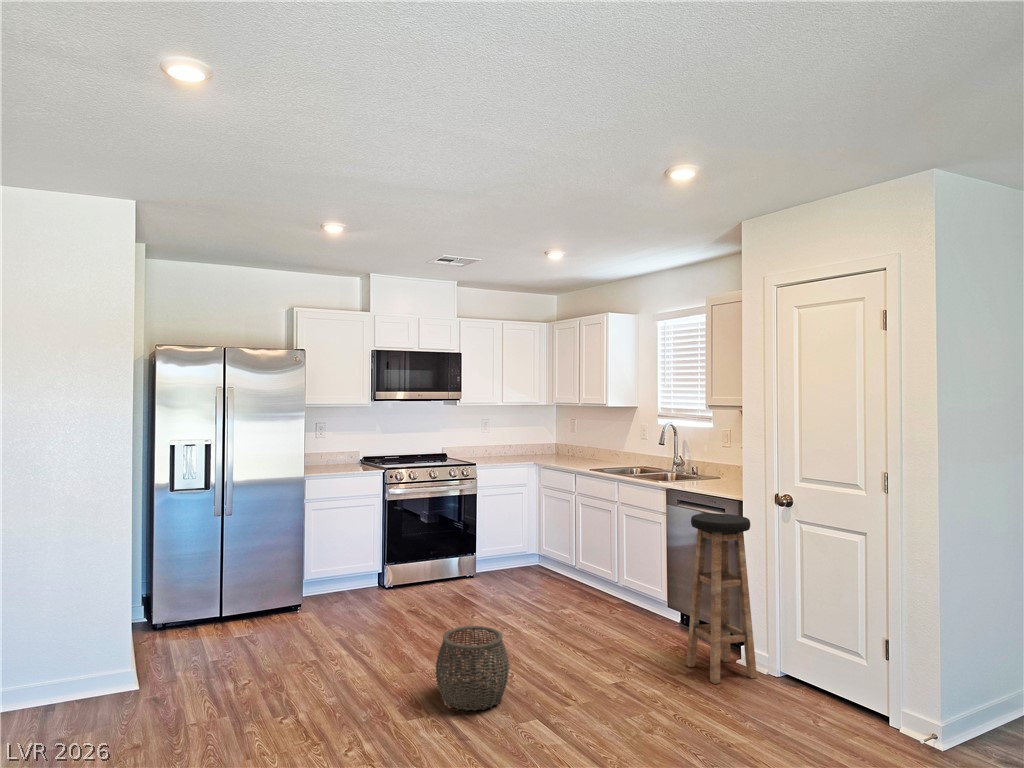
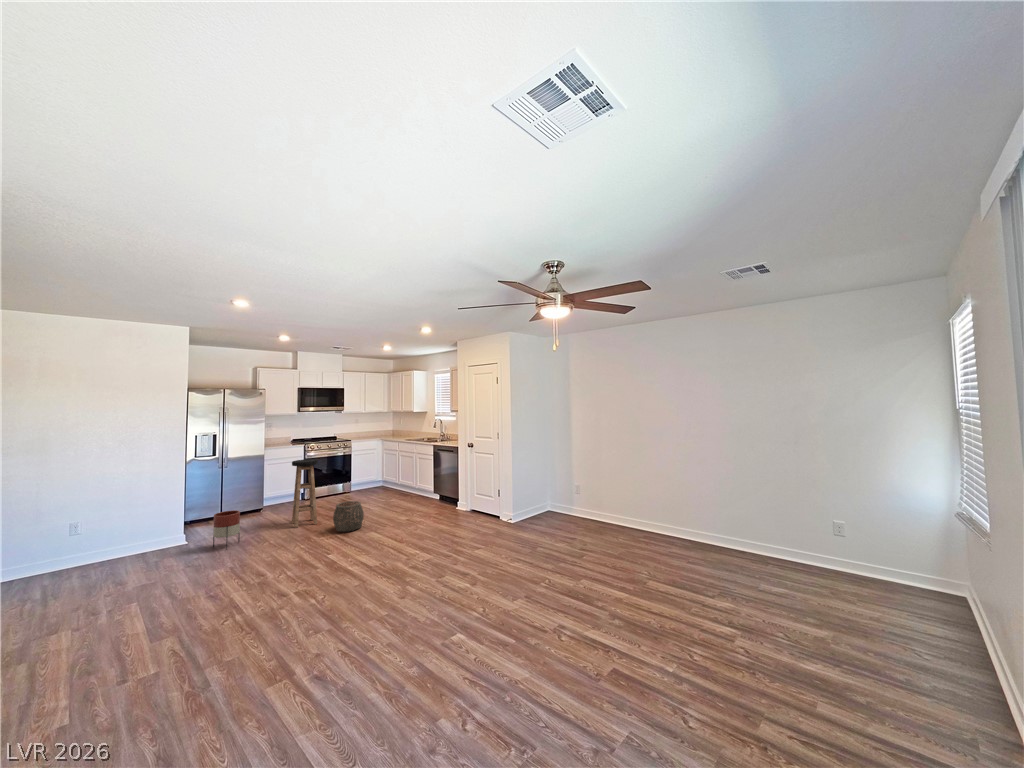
bar stool: present [686,513,757,684] -> present [292,459,318,528]
planter: none [170,628,229,730] -> present [213,510,240,550]

